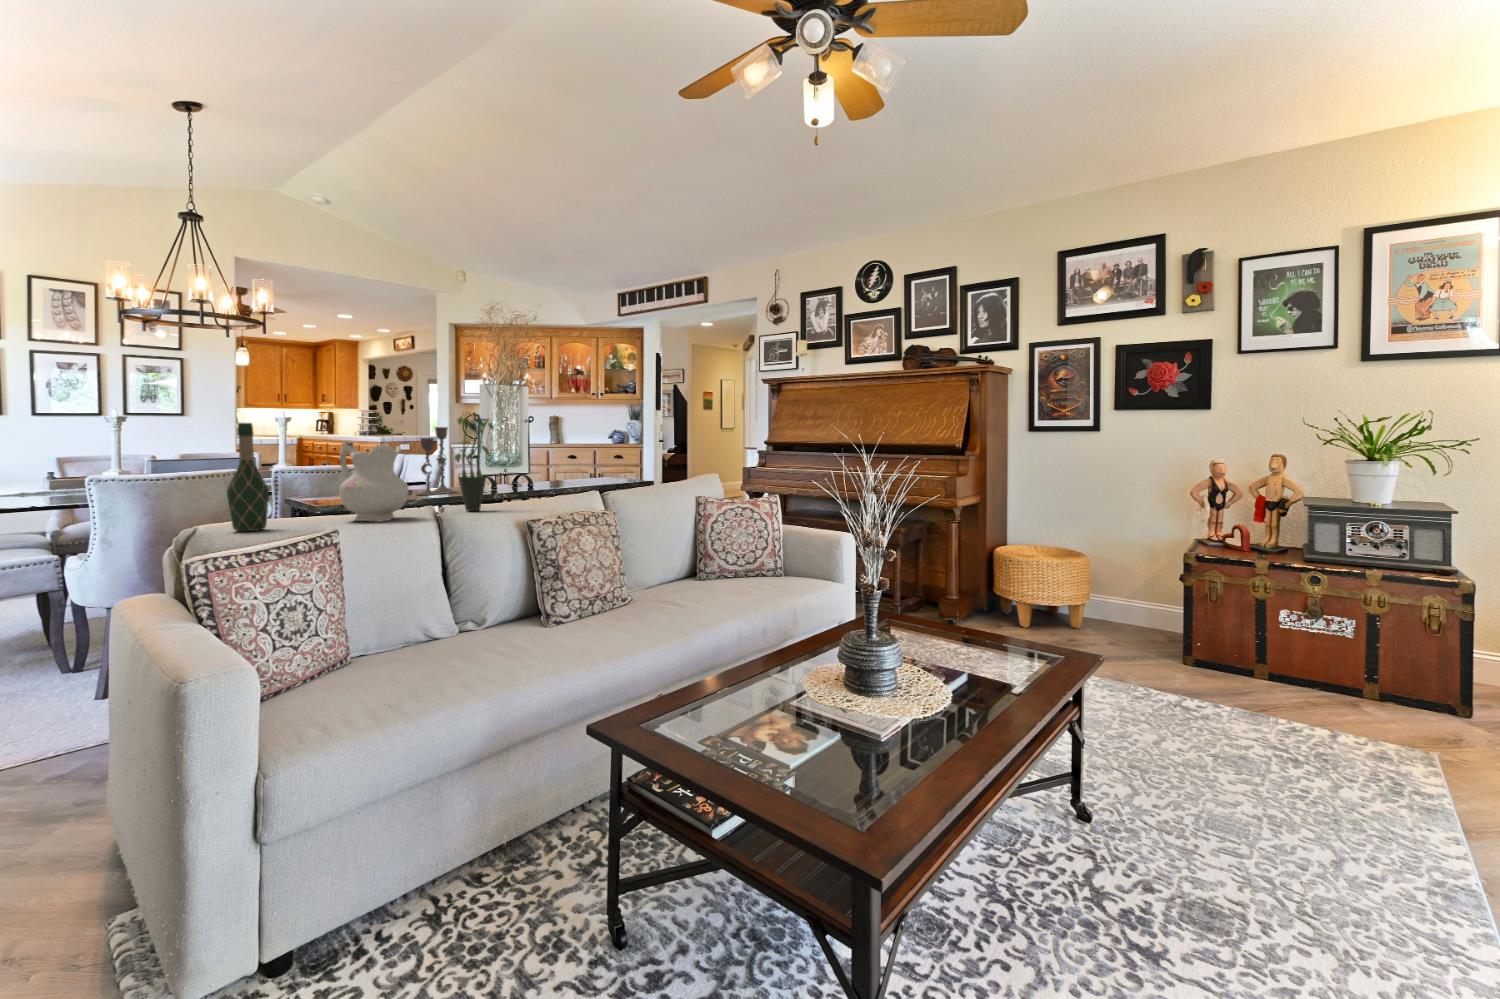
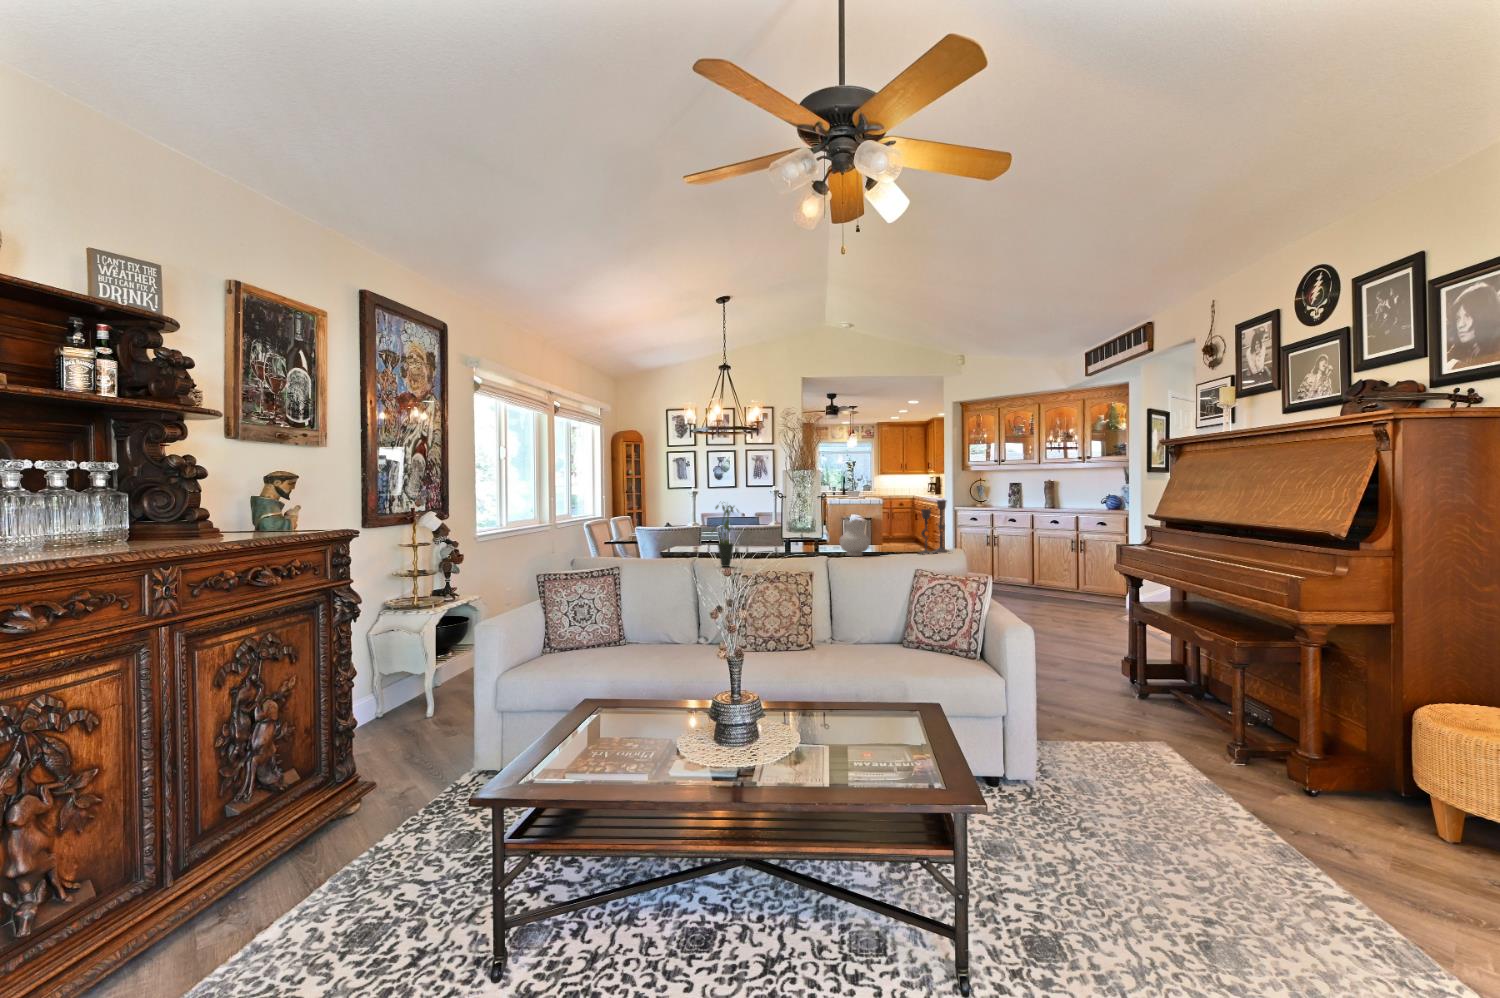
wine bottle: present [227,423,269,531] -> none [595,512,613,568]
candlestick: present [418,427,456,495] -> present [919,500,949,554]
ceramic pitcher: present [339,442,408,522] -> present [840,517,870,556]

